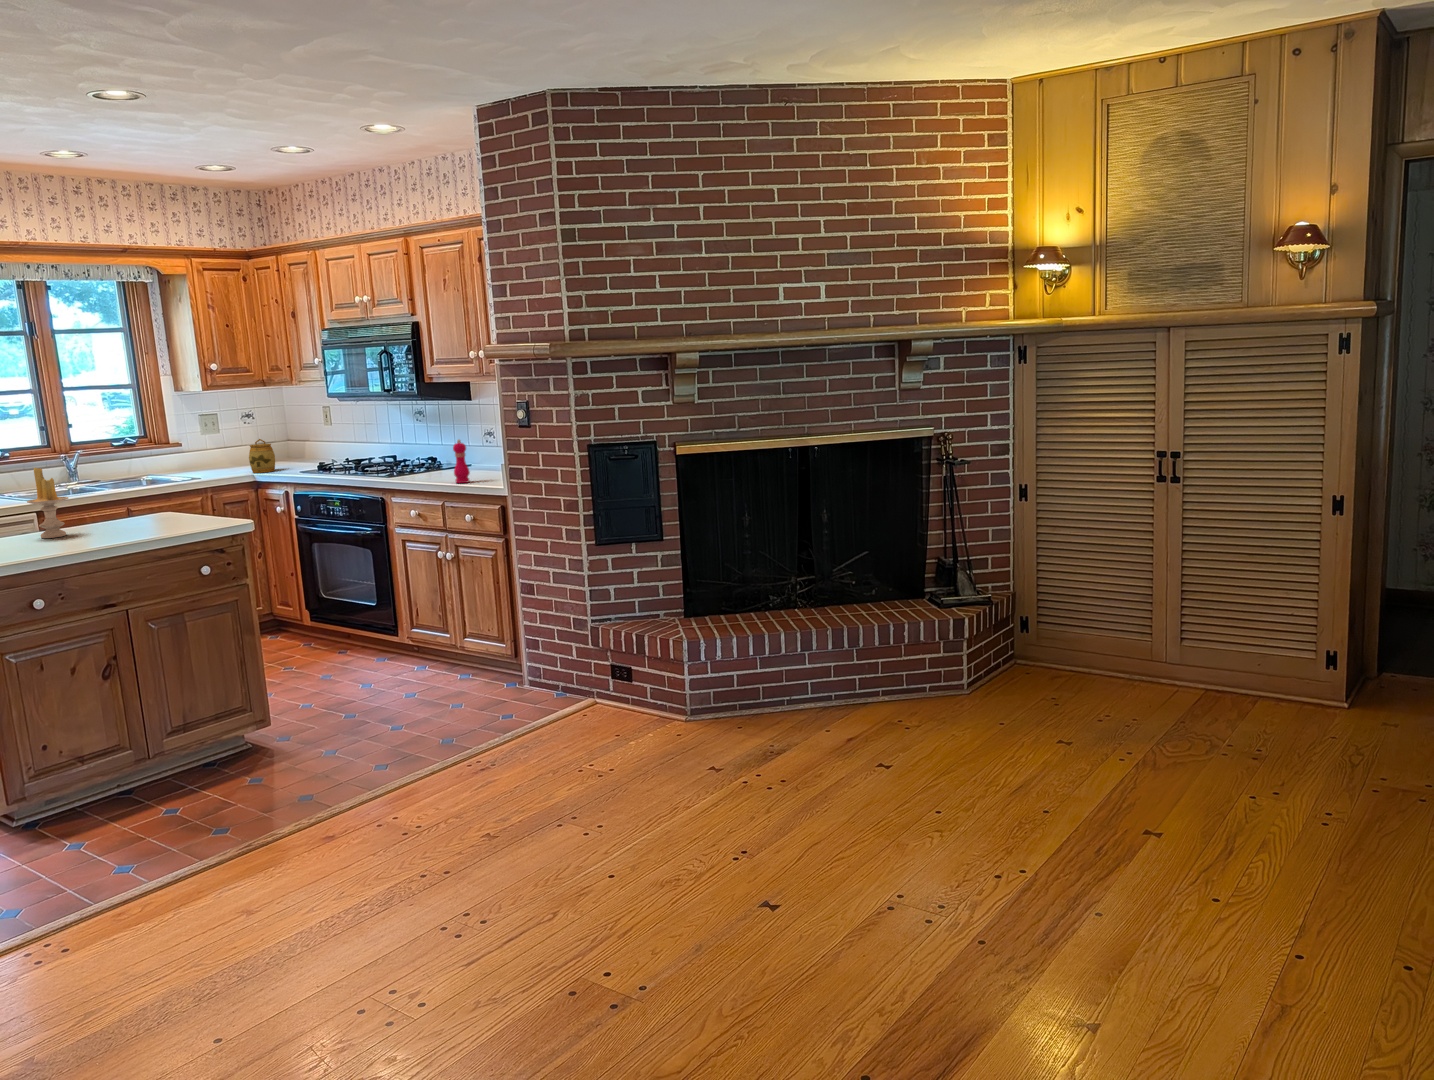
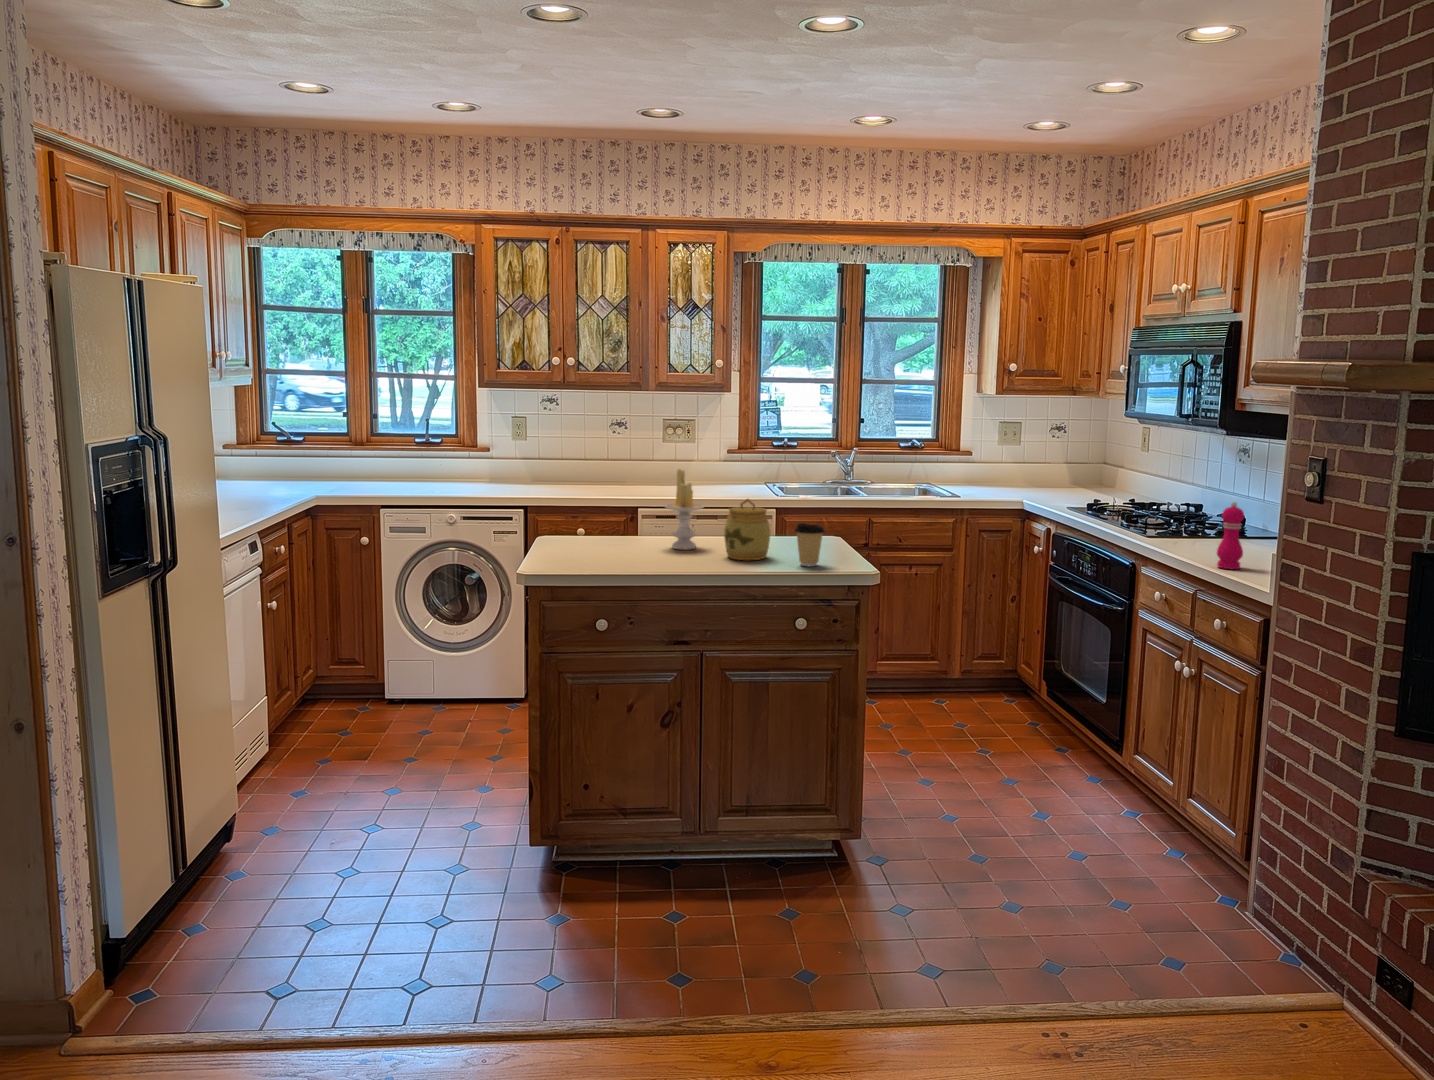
jar: present [249,439,275,473] -> present [724,499,770,560]
coffee cup: none [177,493,204,526] -> present [795,523,825,566]

